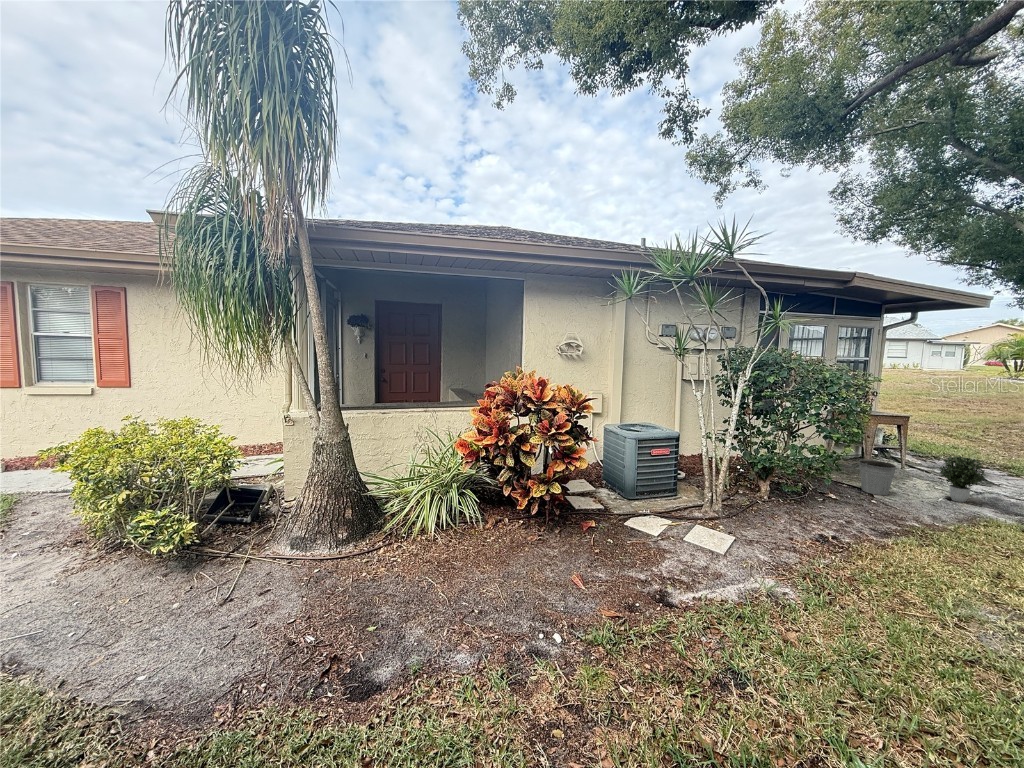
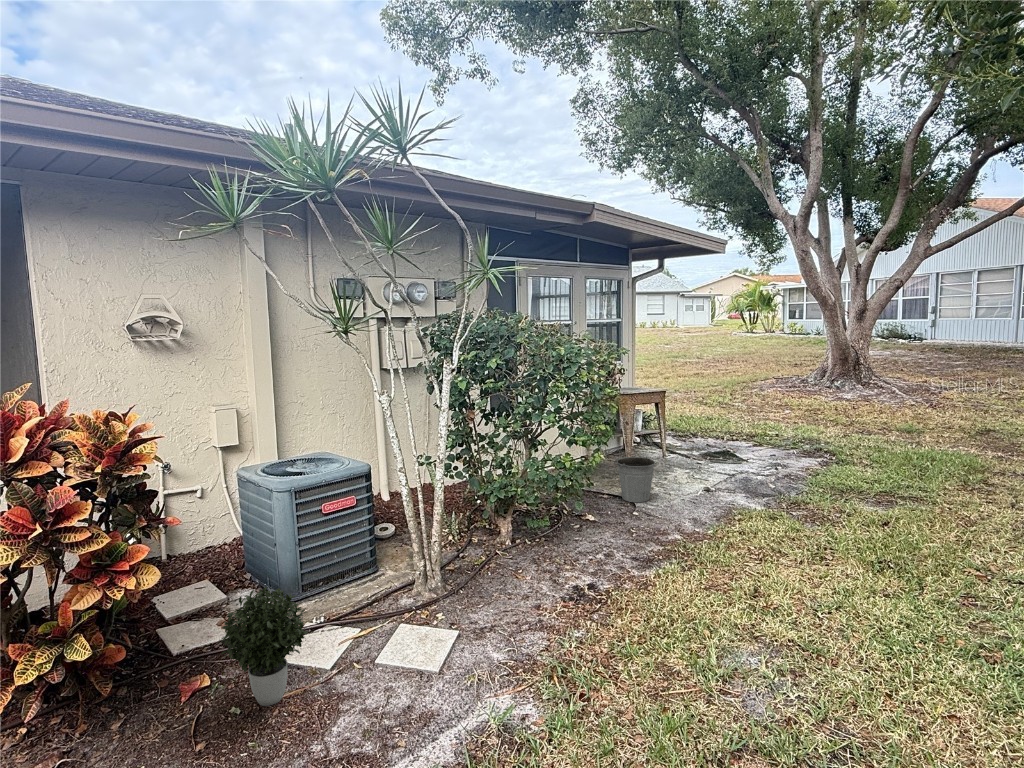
potted plant: present [940,456,986,502] -> present [221,587,307,706]

